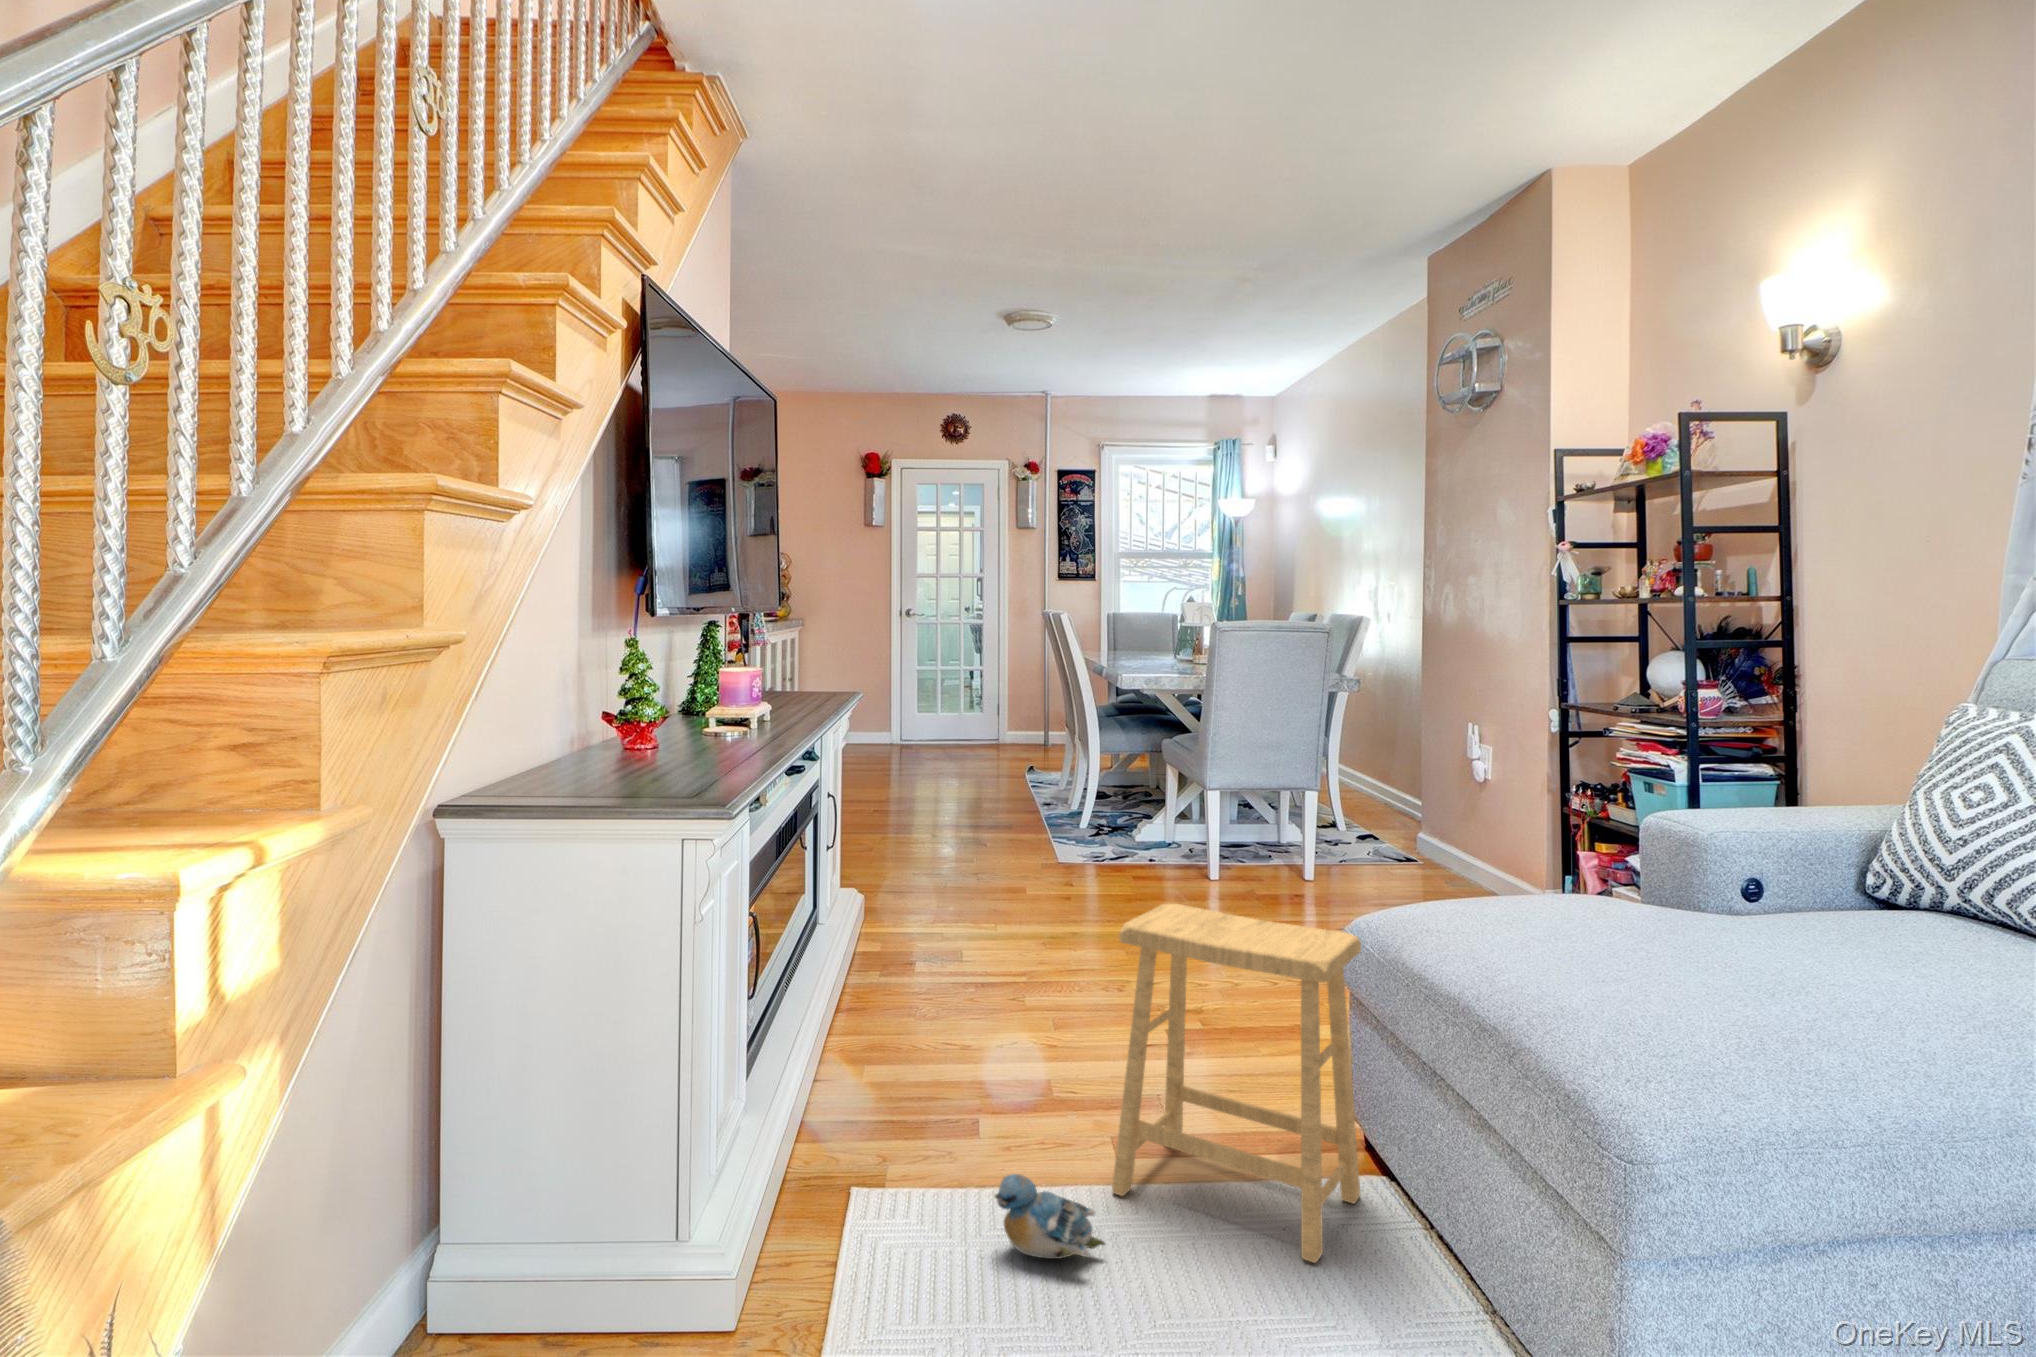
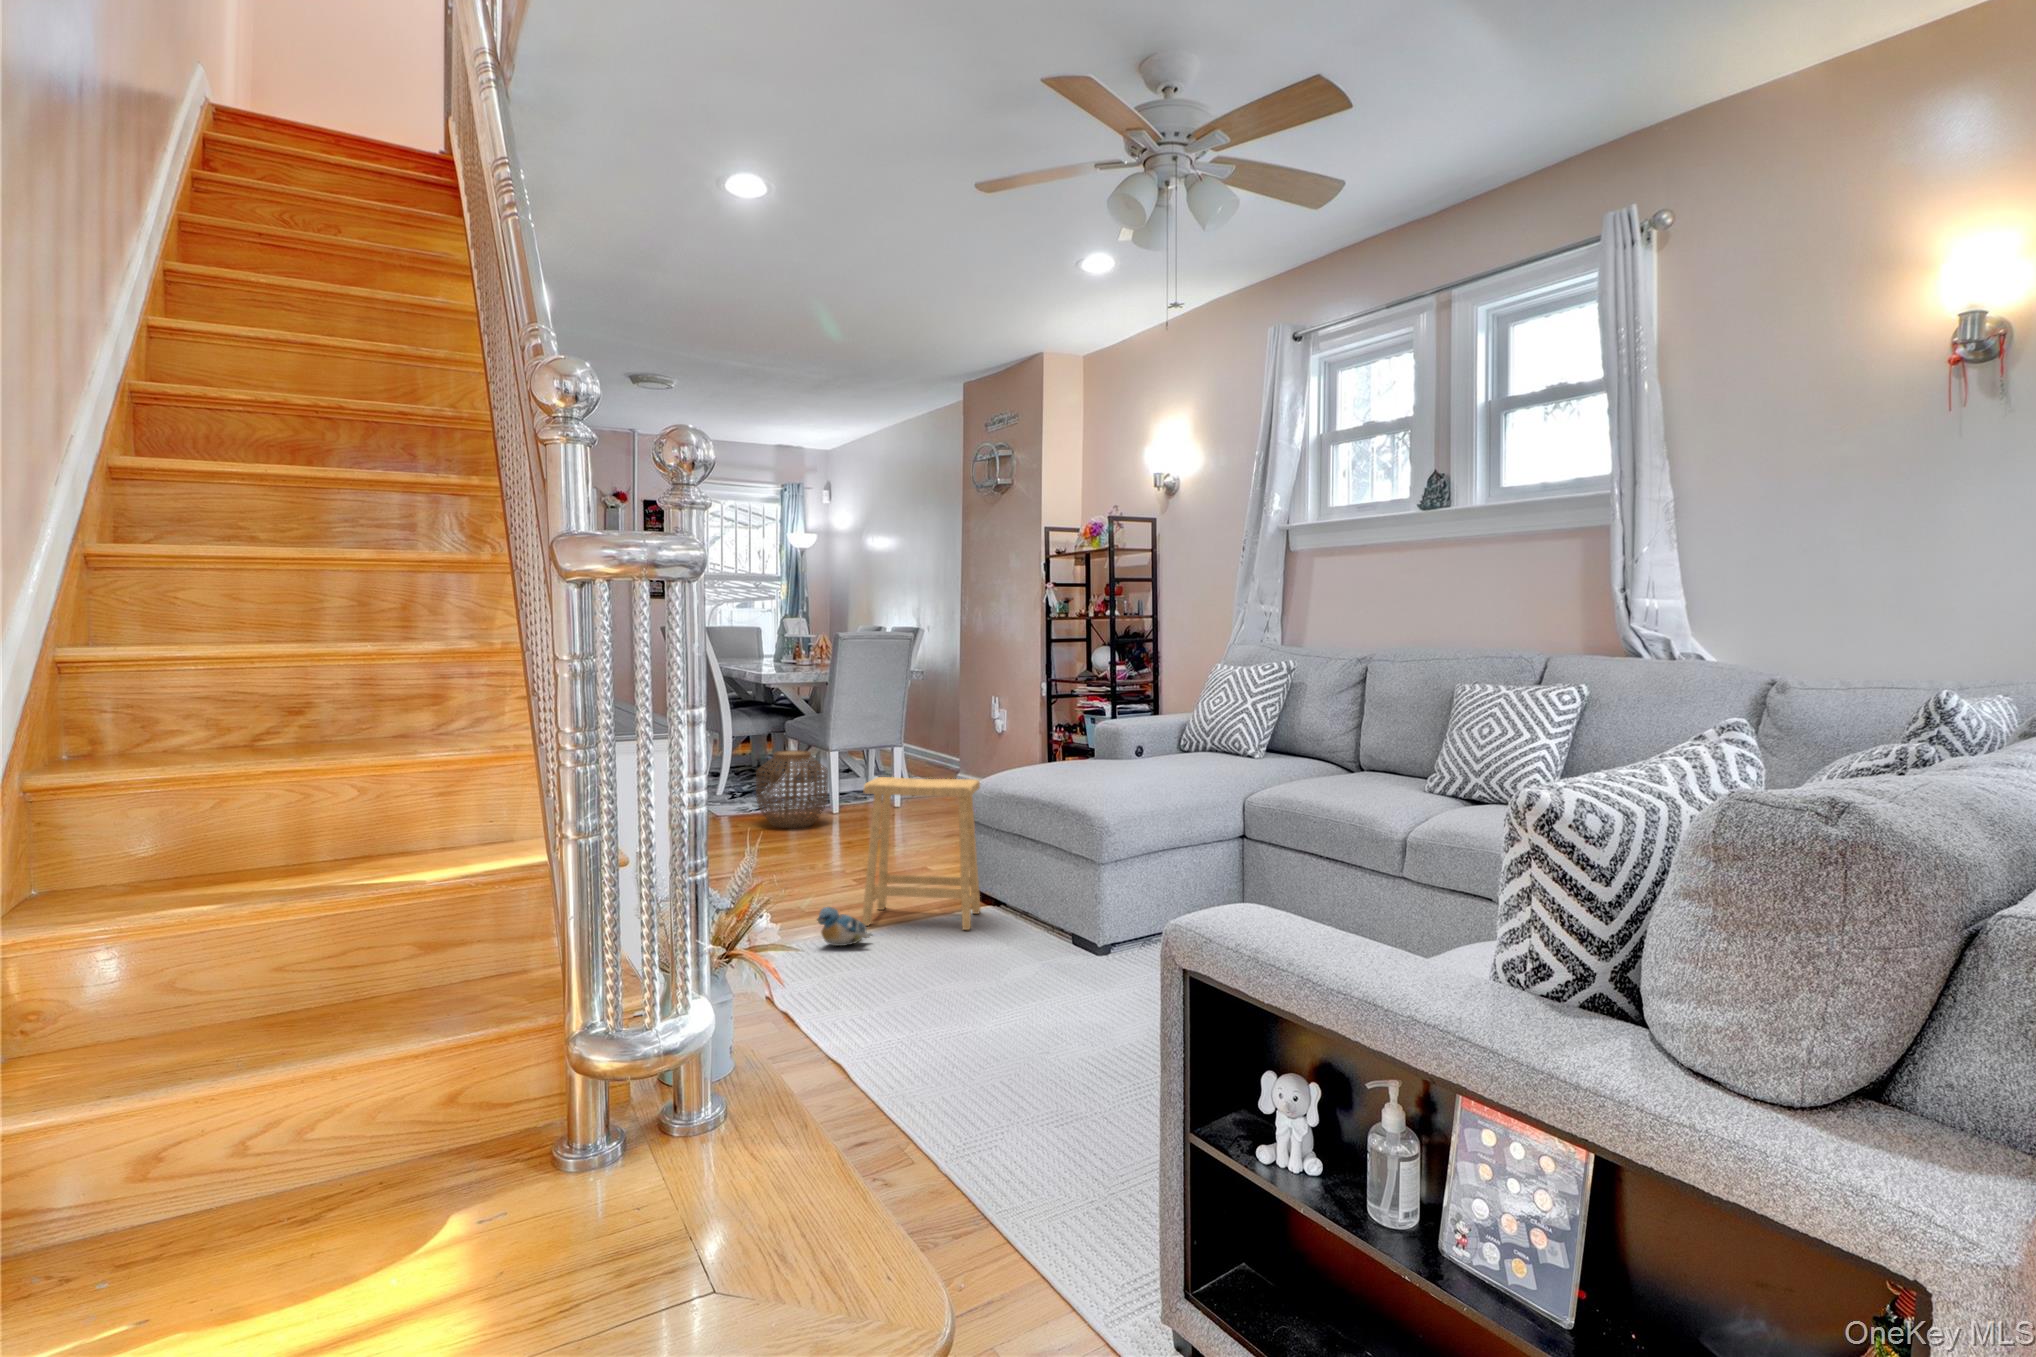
woven basket: none [1087,797,1189,913] -> present [756,750,828,828]

